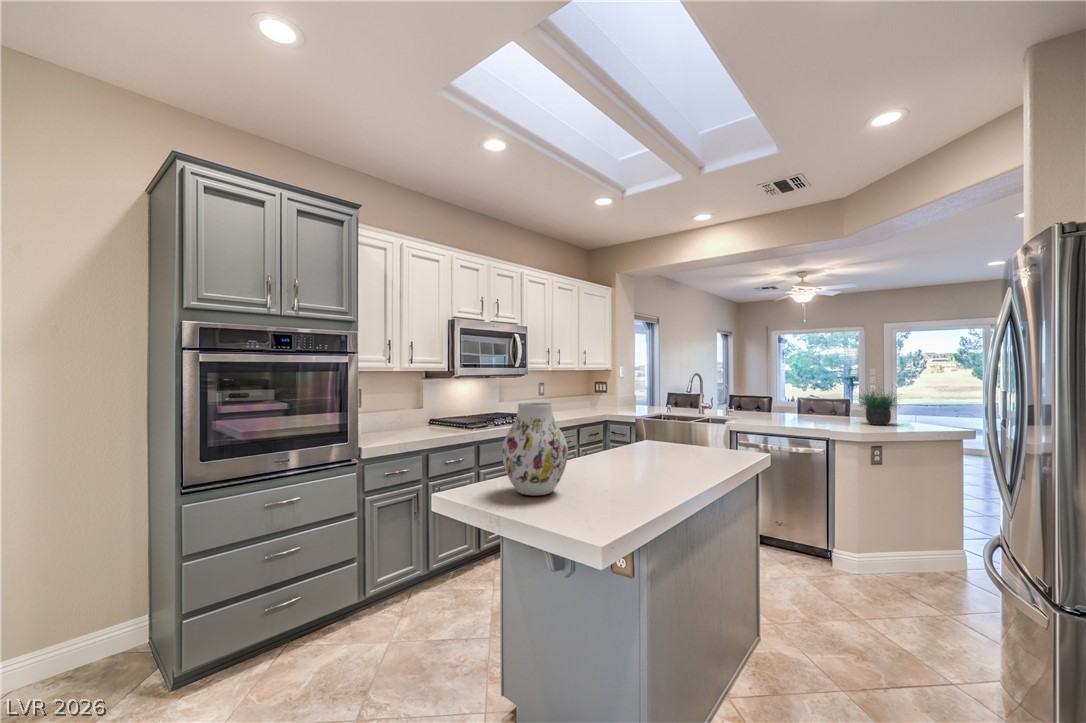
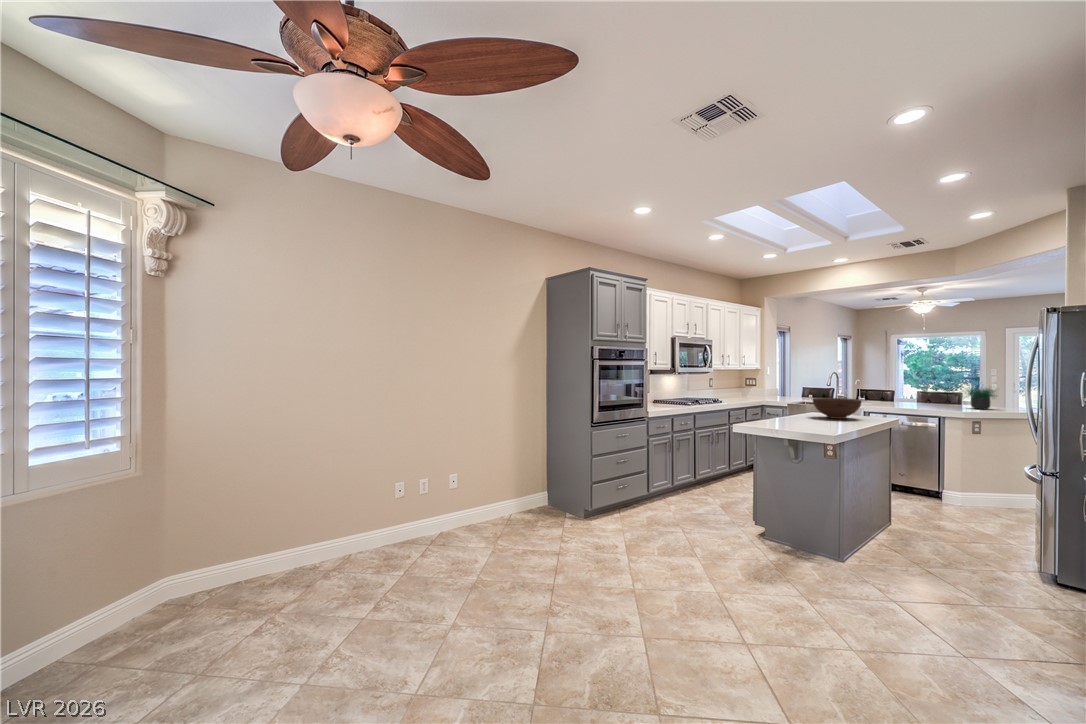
vase: present [502,403,568,495] -> none [767,385,800,425]
fruit bowl: none [625,420,706,463] -> present [813,398,862,419]

